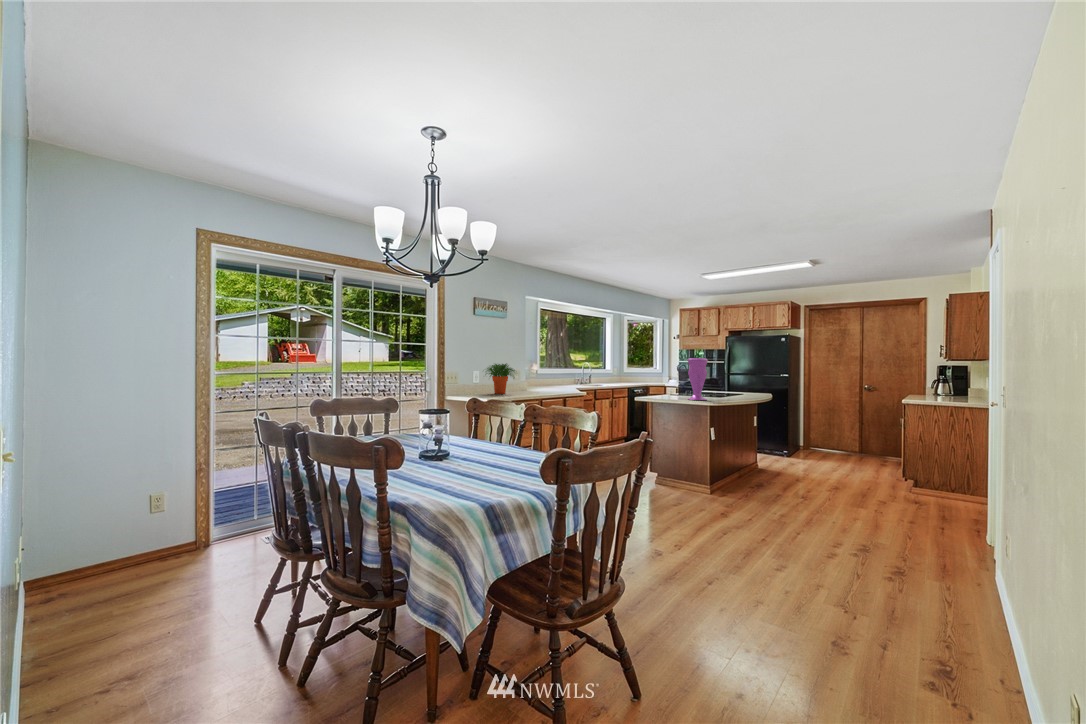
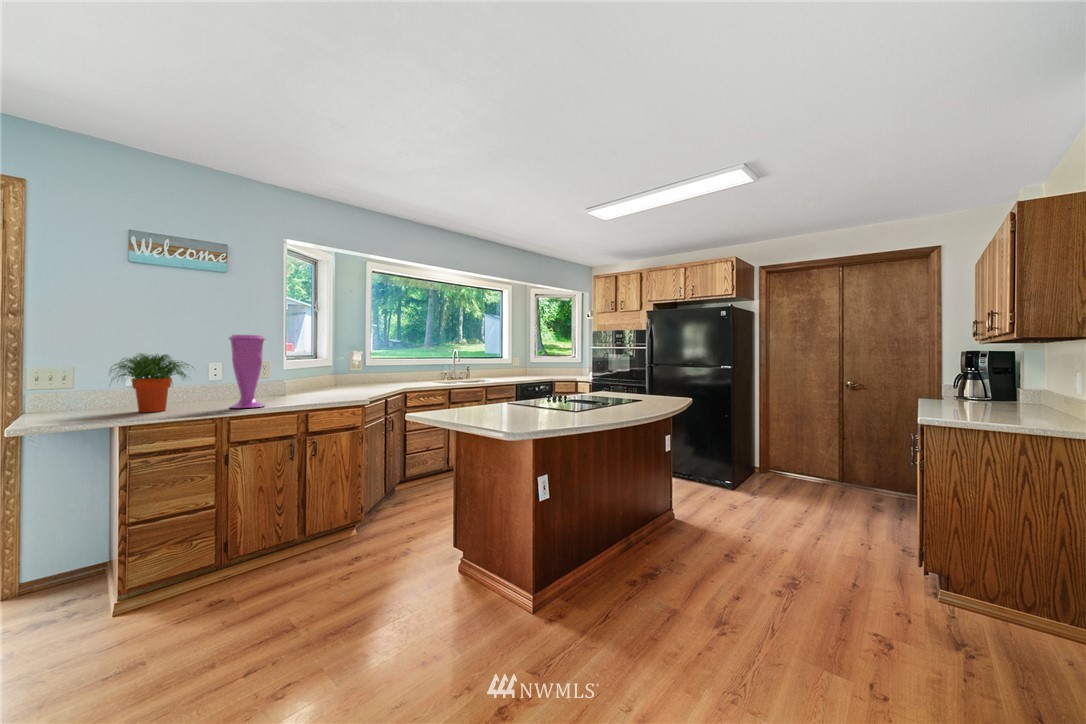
vase: present [688,358,708,400] -> present [228,335,265,408]

